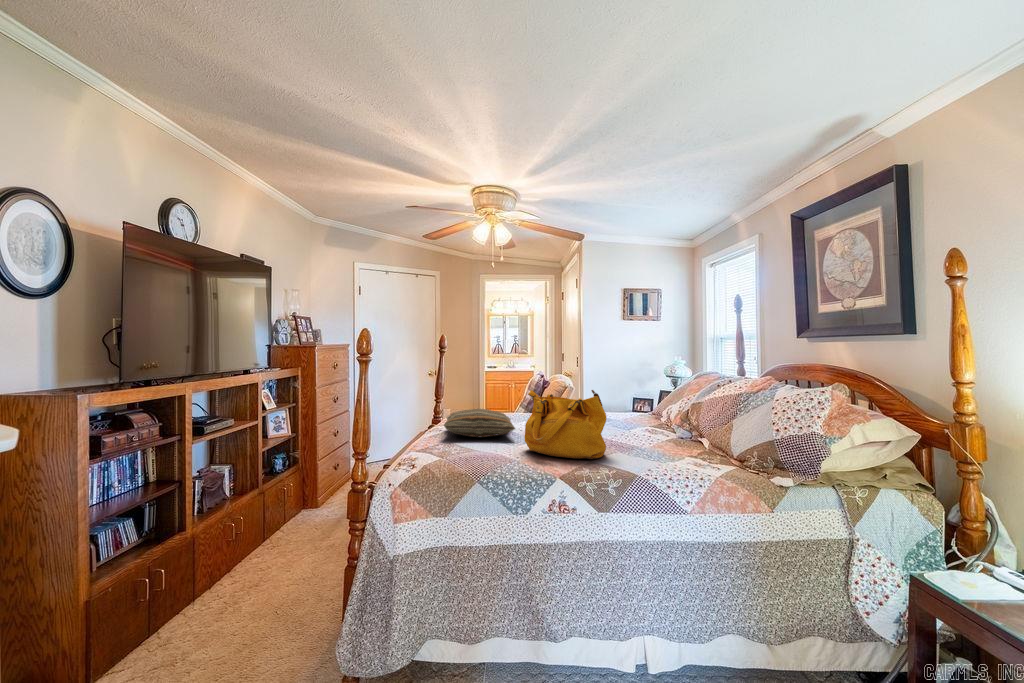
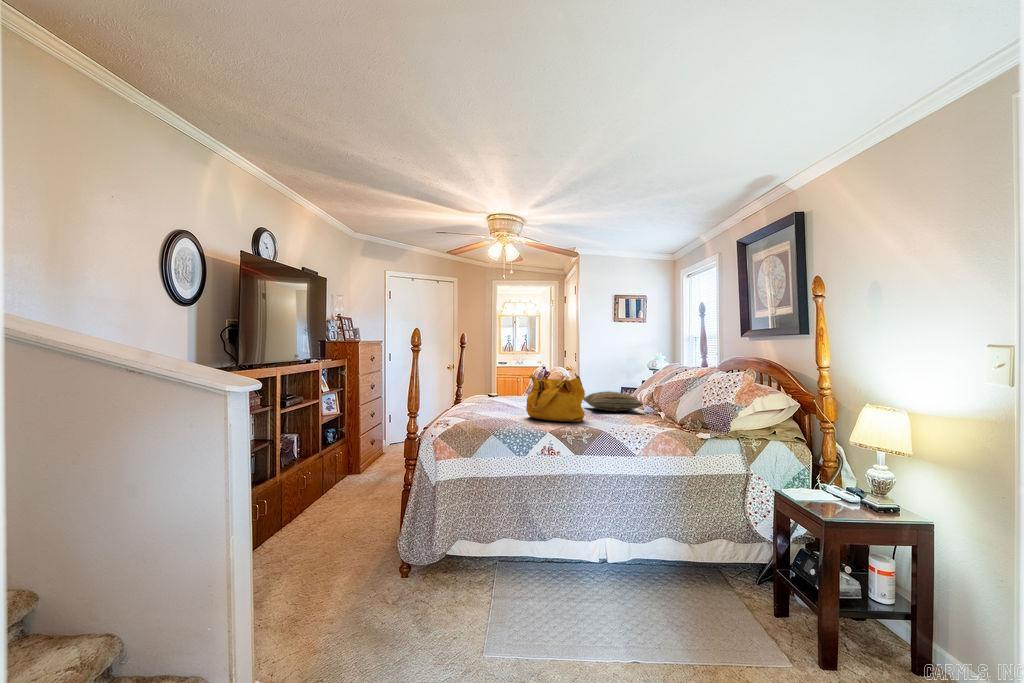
pillow: present [444,409,515,438] -> present [583,391,643,411]

